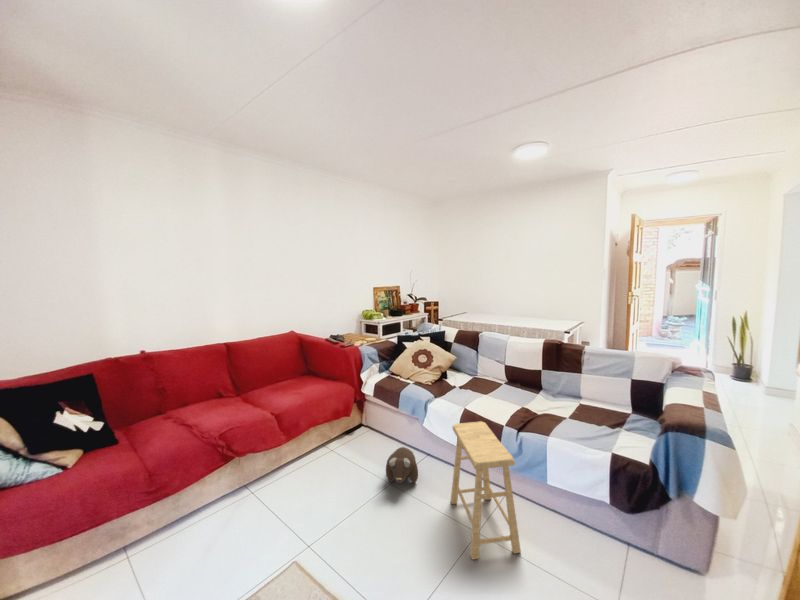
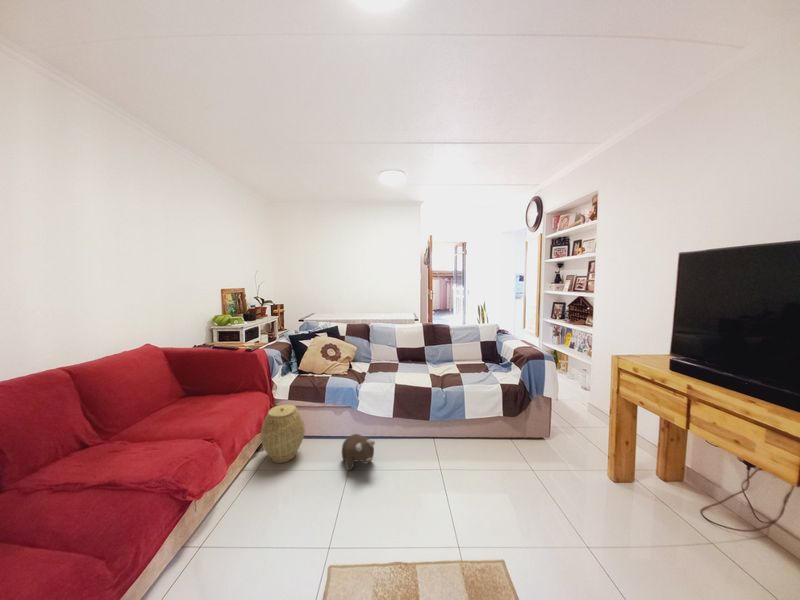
woven basket: none [340,397,377,449] -> present [261,404,305,463]
footstool: present [451,421,521,559] -> none [408,387,471,484]

